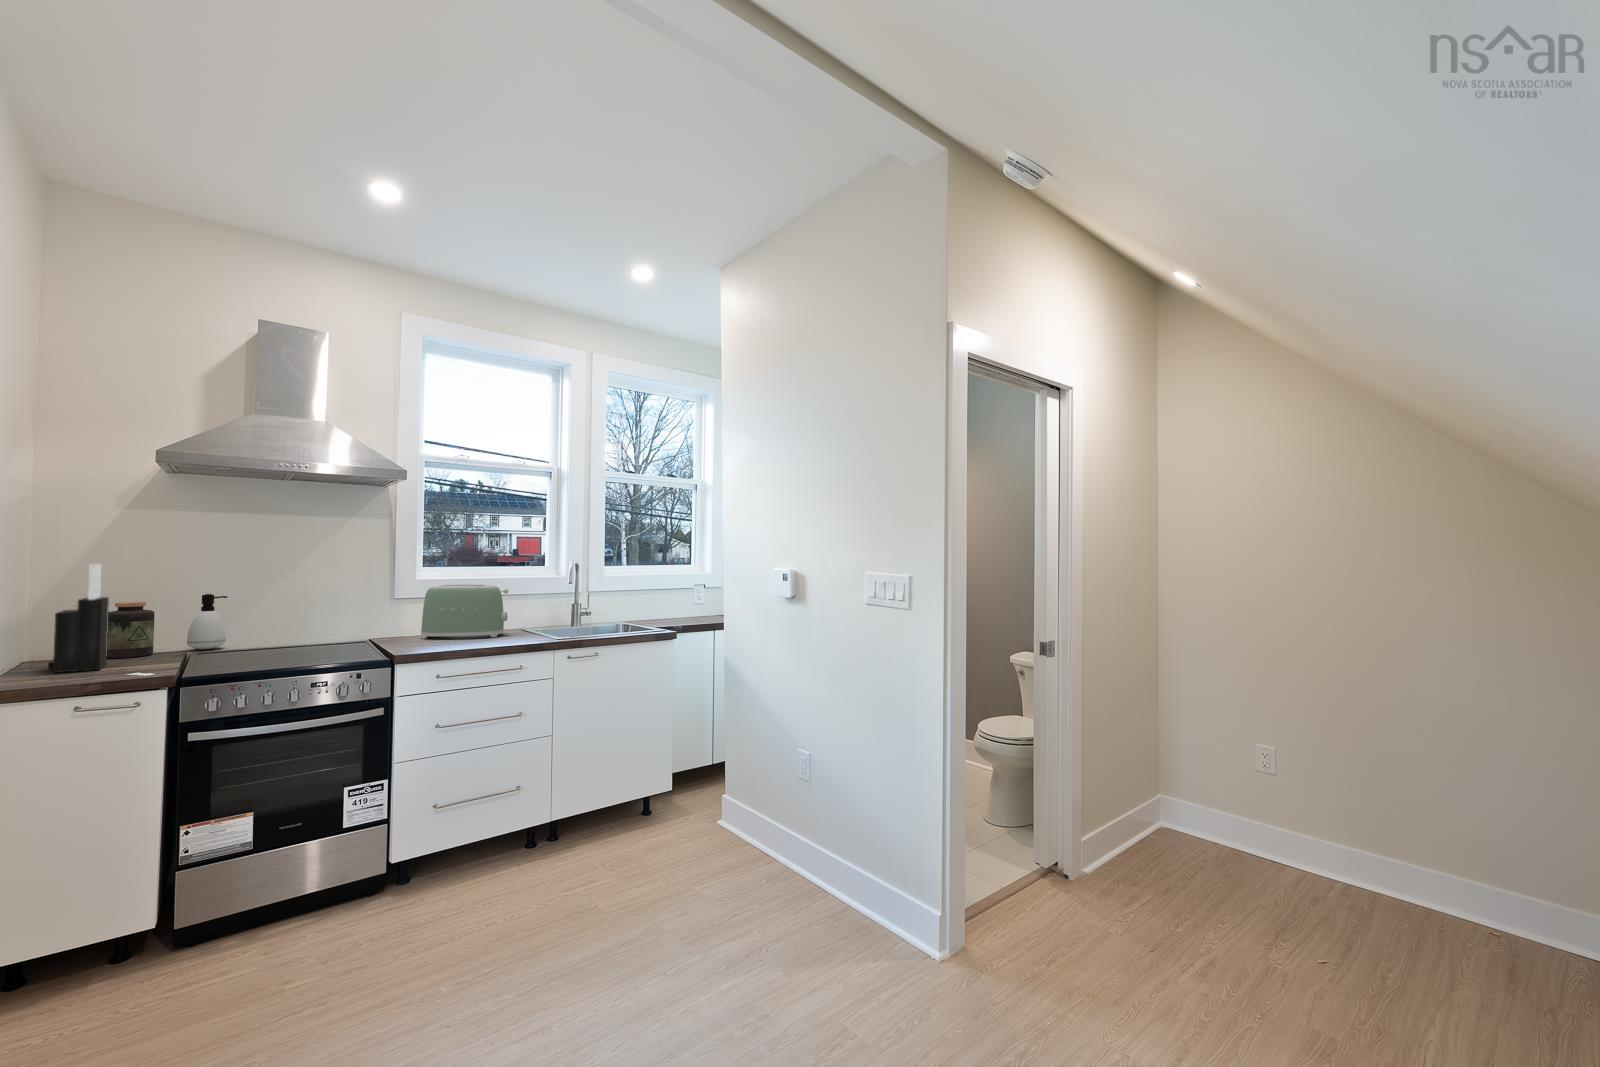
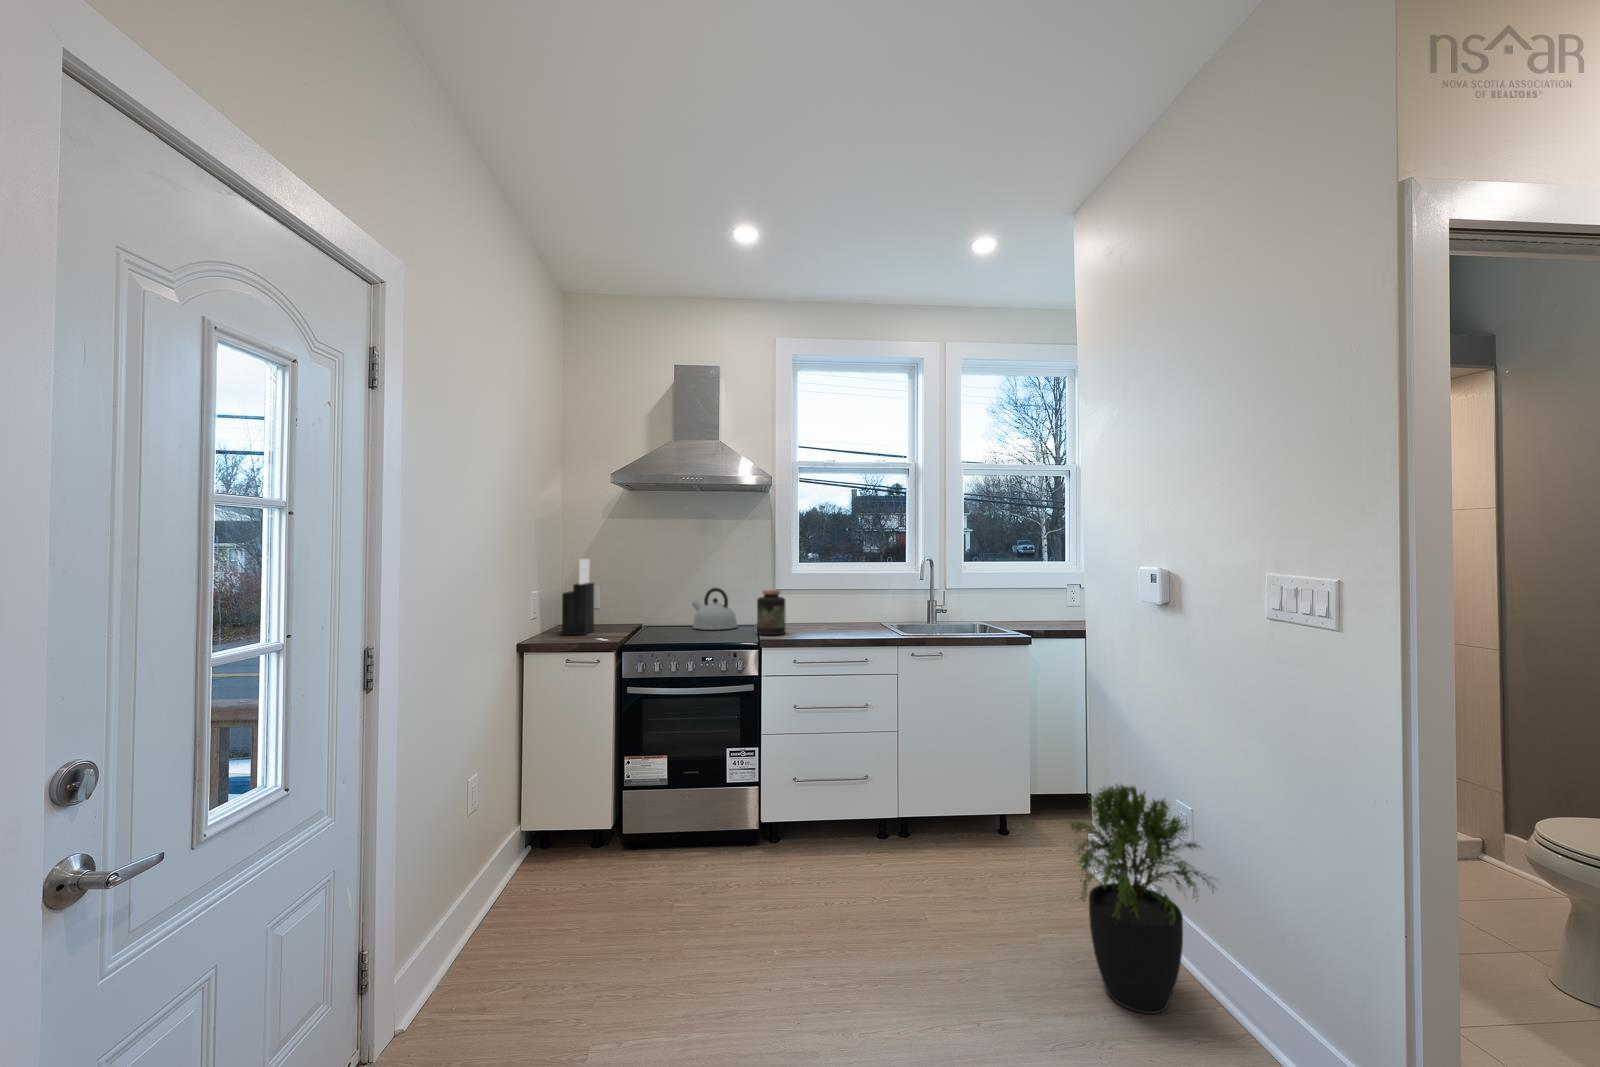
toaster: present [421,584,508,639] -> none [796,579,865,628]
soap dispenser: present [187,594,227,649] -> none [643,582,666,624]
kettle: none [274,599,345,651] -> present [692,588,738,630]
jar: present [107,602,155,658] -> present [757,590,786,635]
potted plant: none [724,739,834,920] -> present [1069,783,1214,1014]

